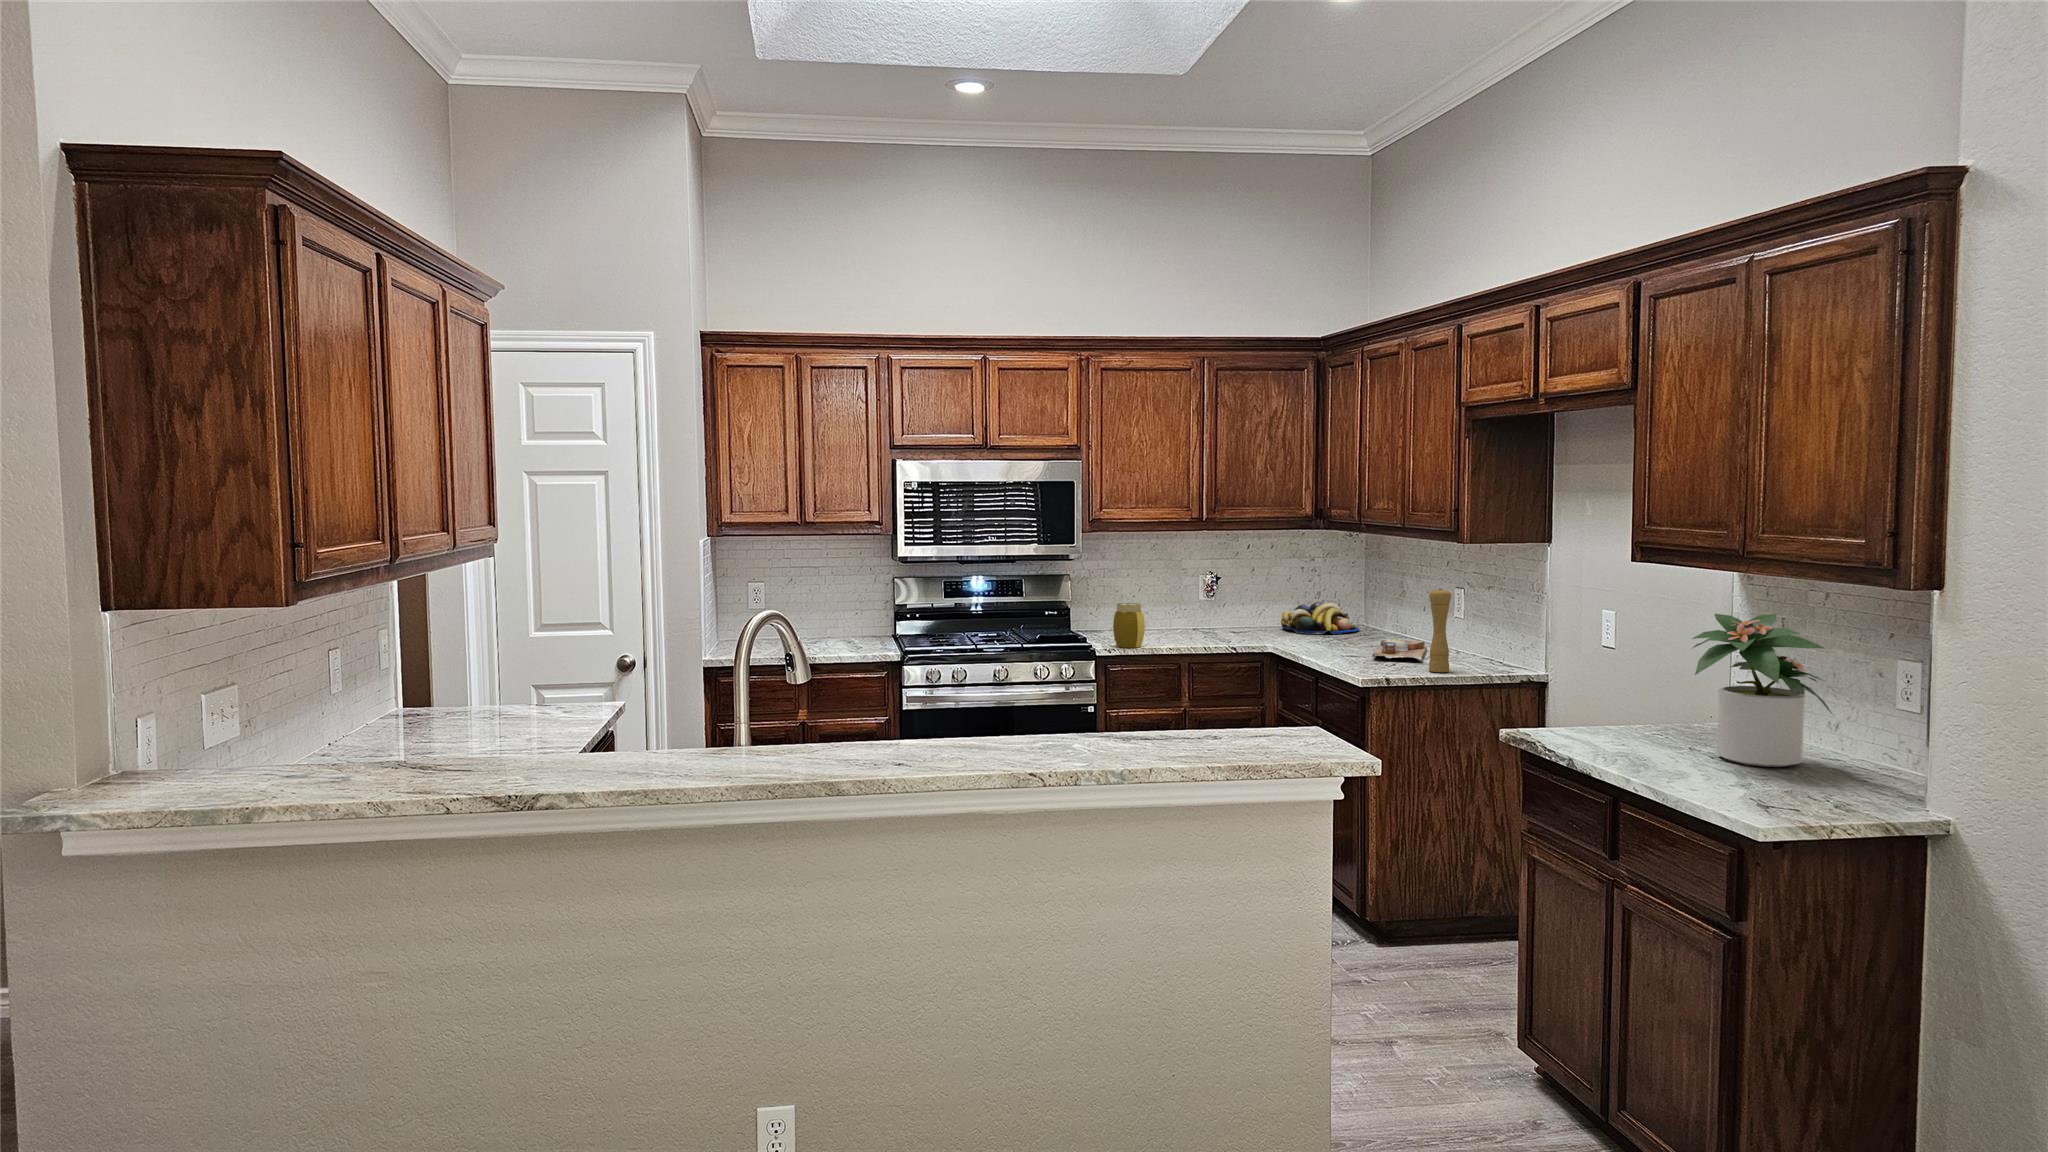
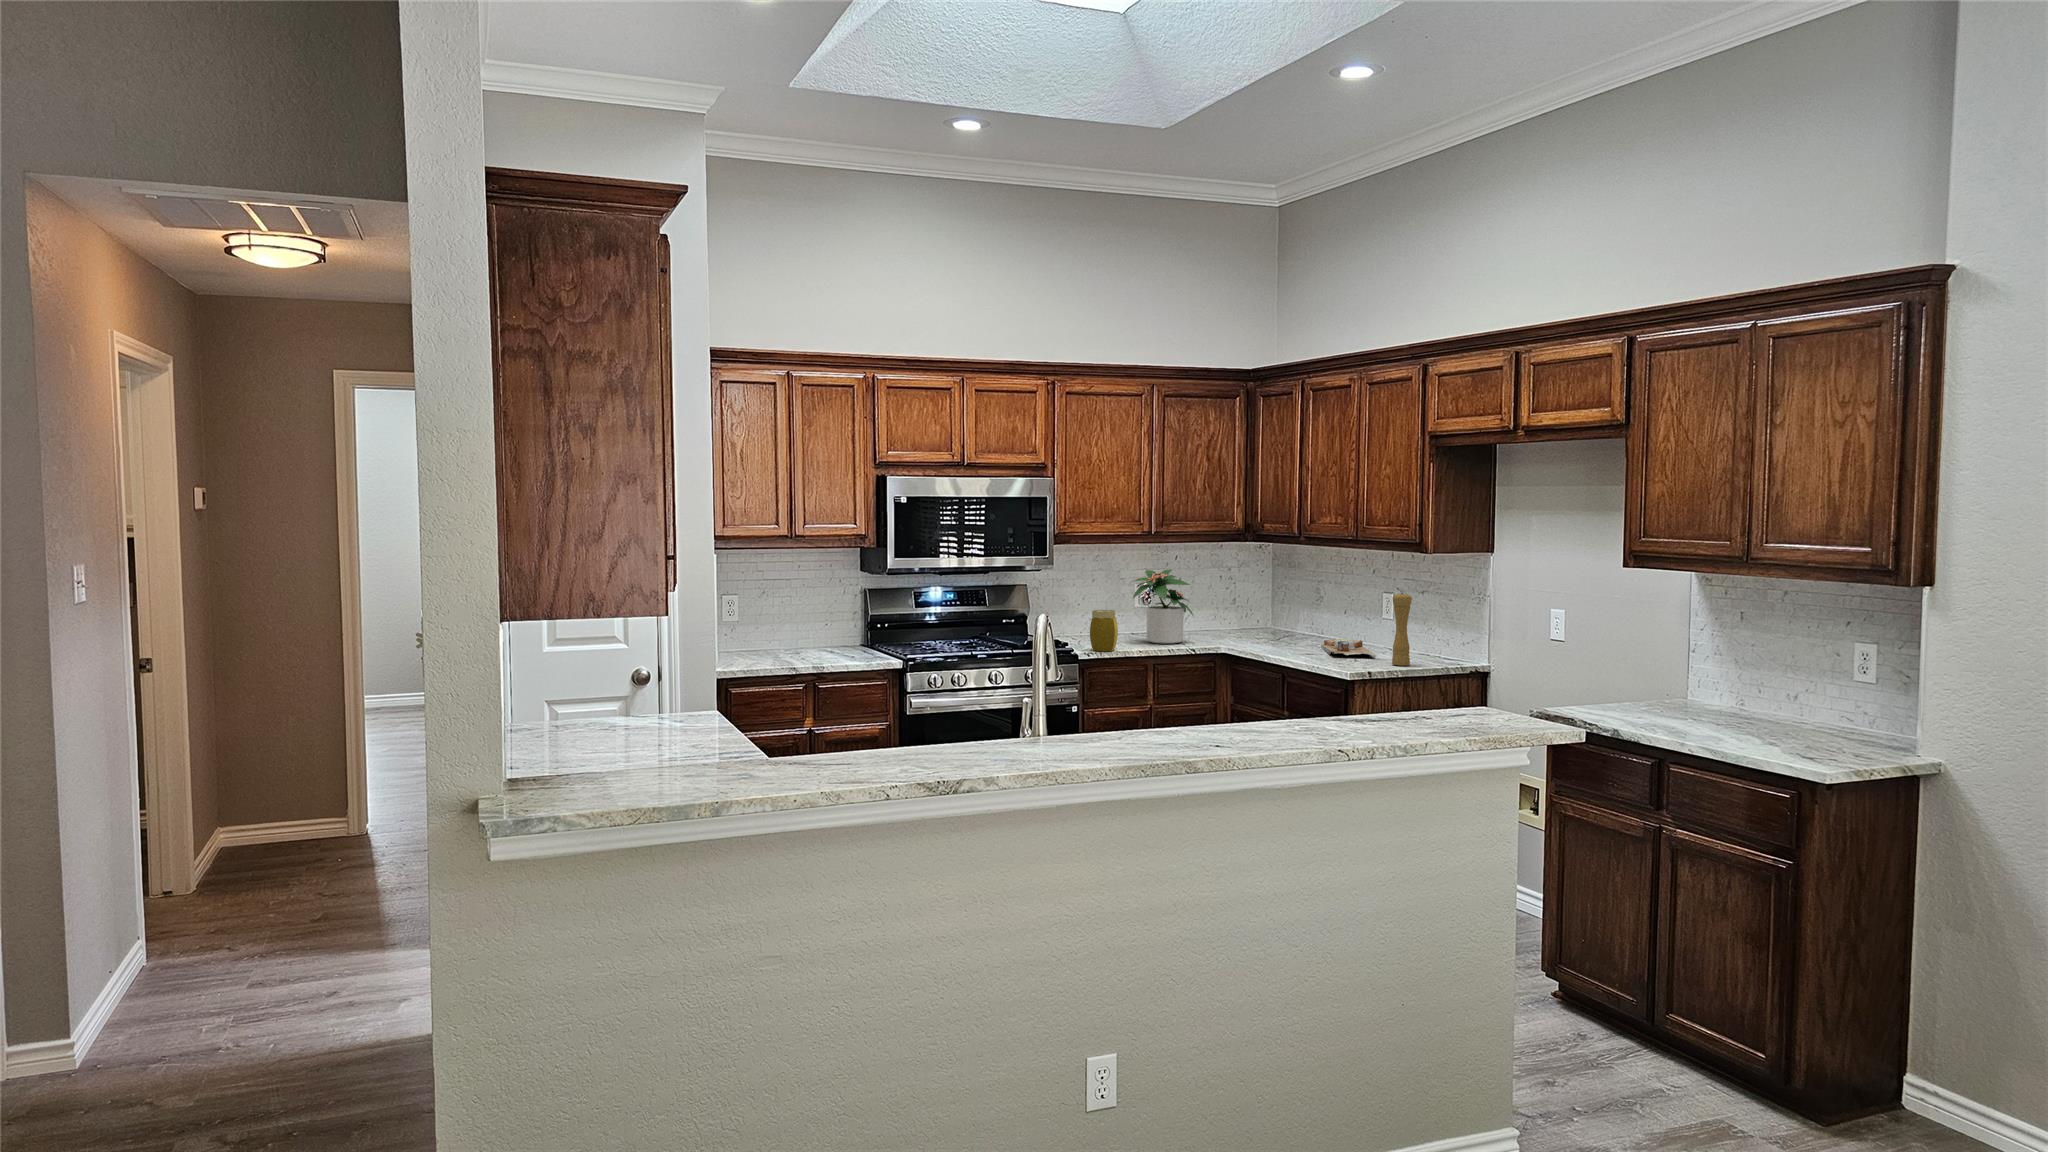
fruit bowl: present [1281,602,1359,634] -> none [1210,608,1279,637]
potted plant: present [1692,614,1832,767] -> present [1133,569,1193,644]

